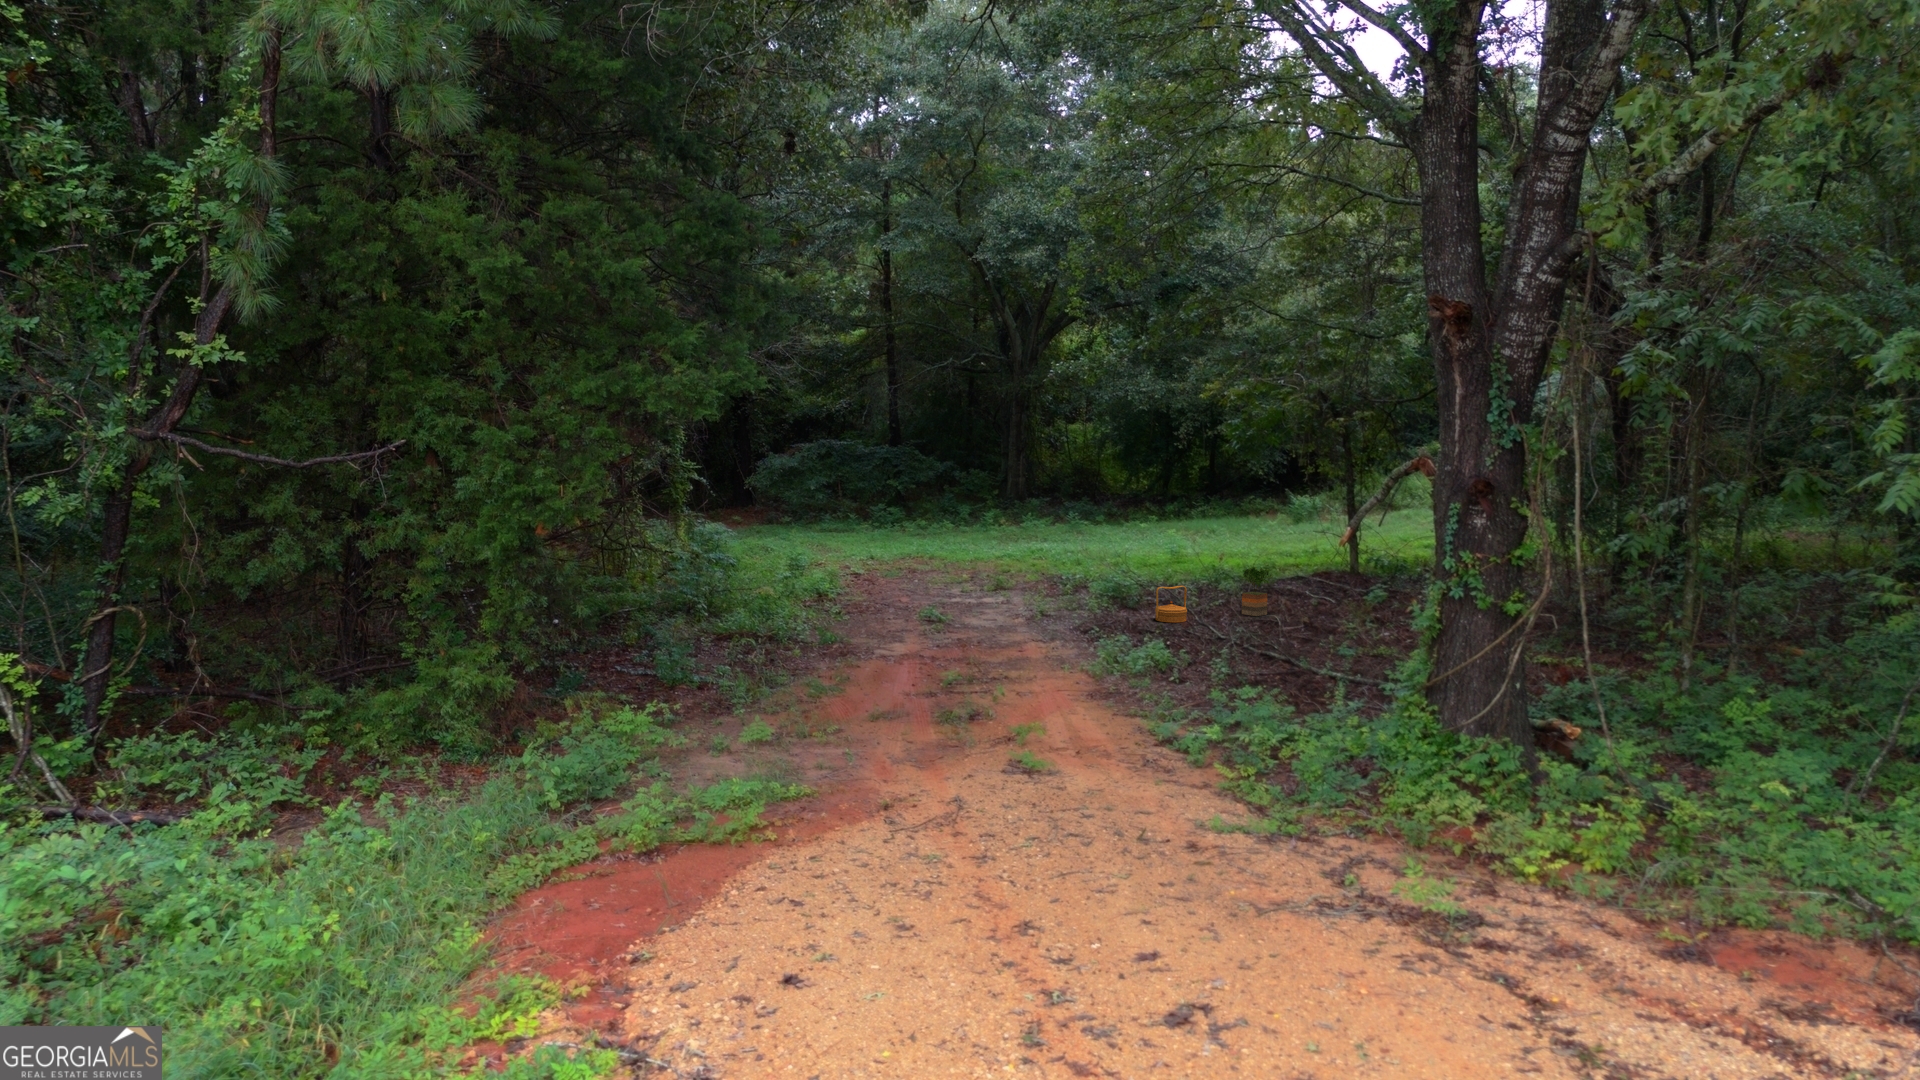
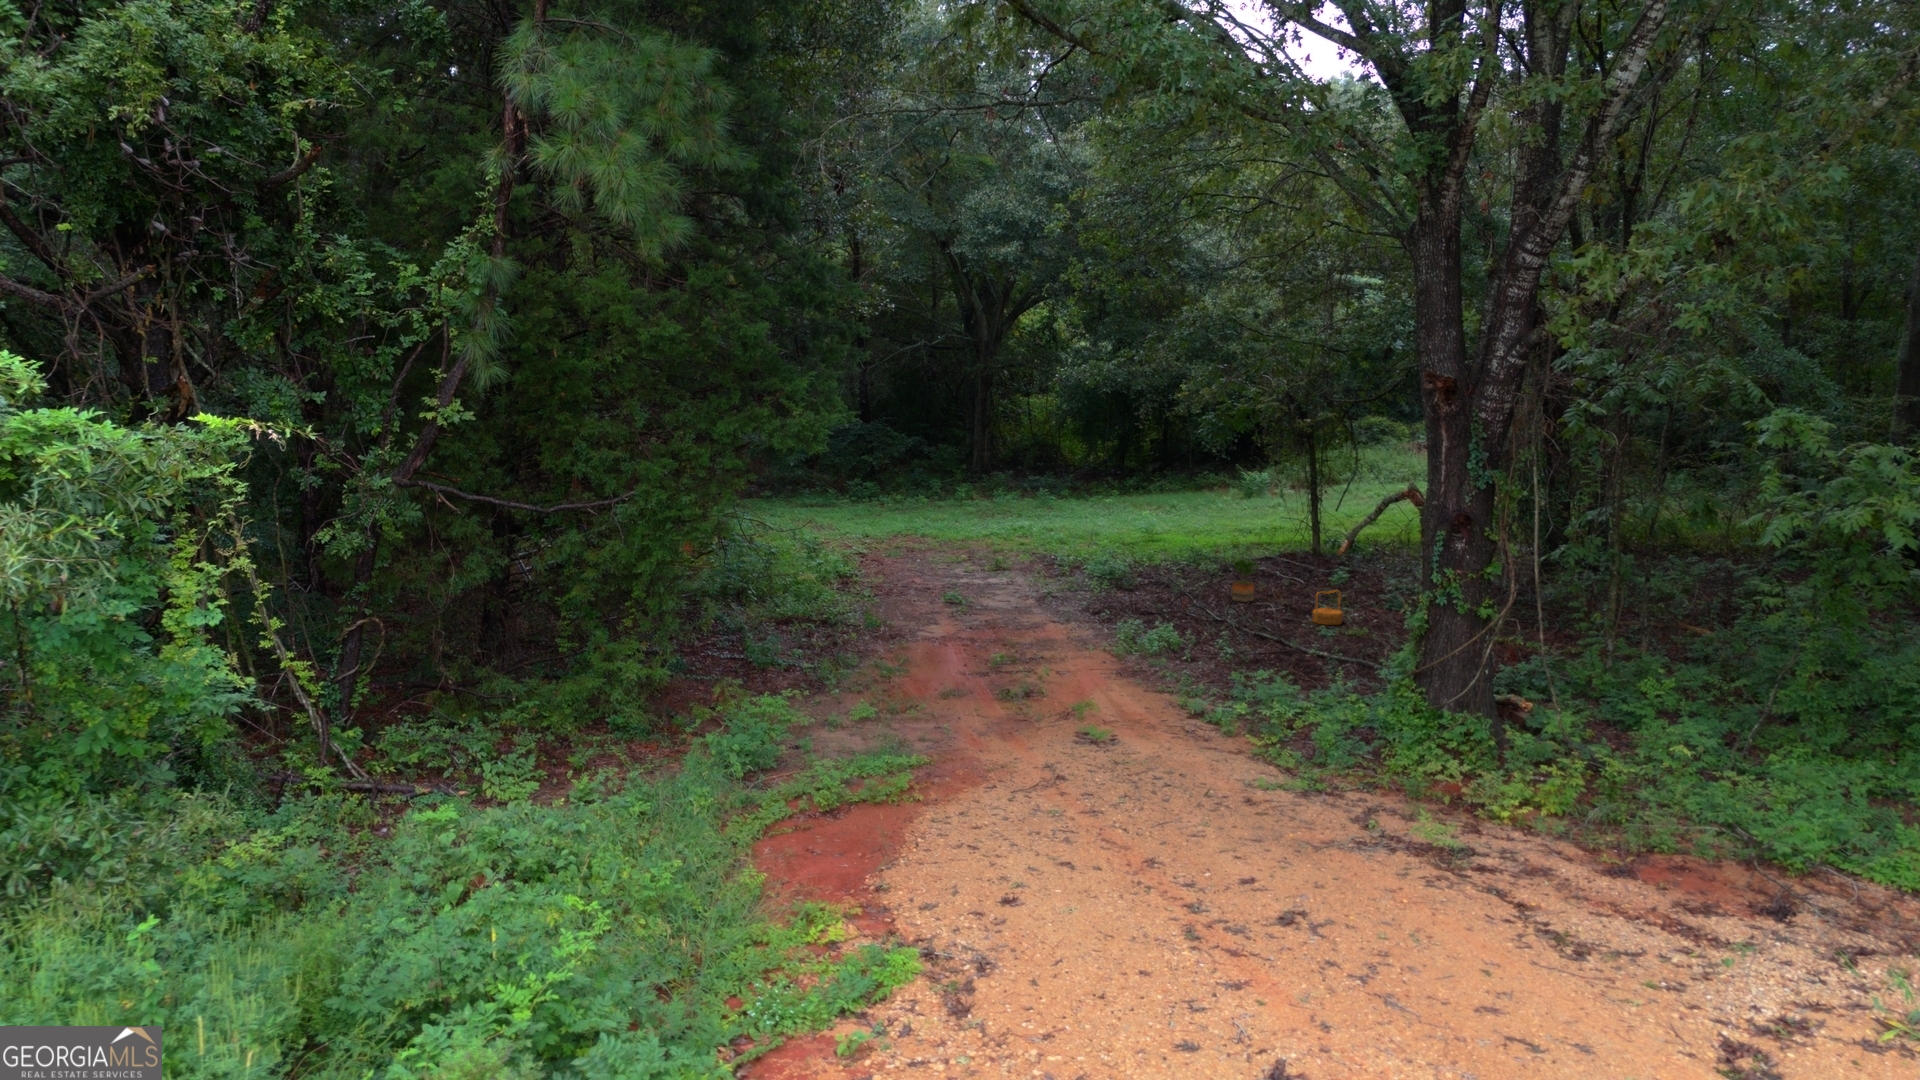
basket: present [1155,586,1187,623] -> present [1313,591,1343,625]

